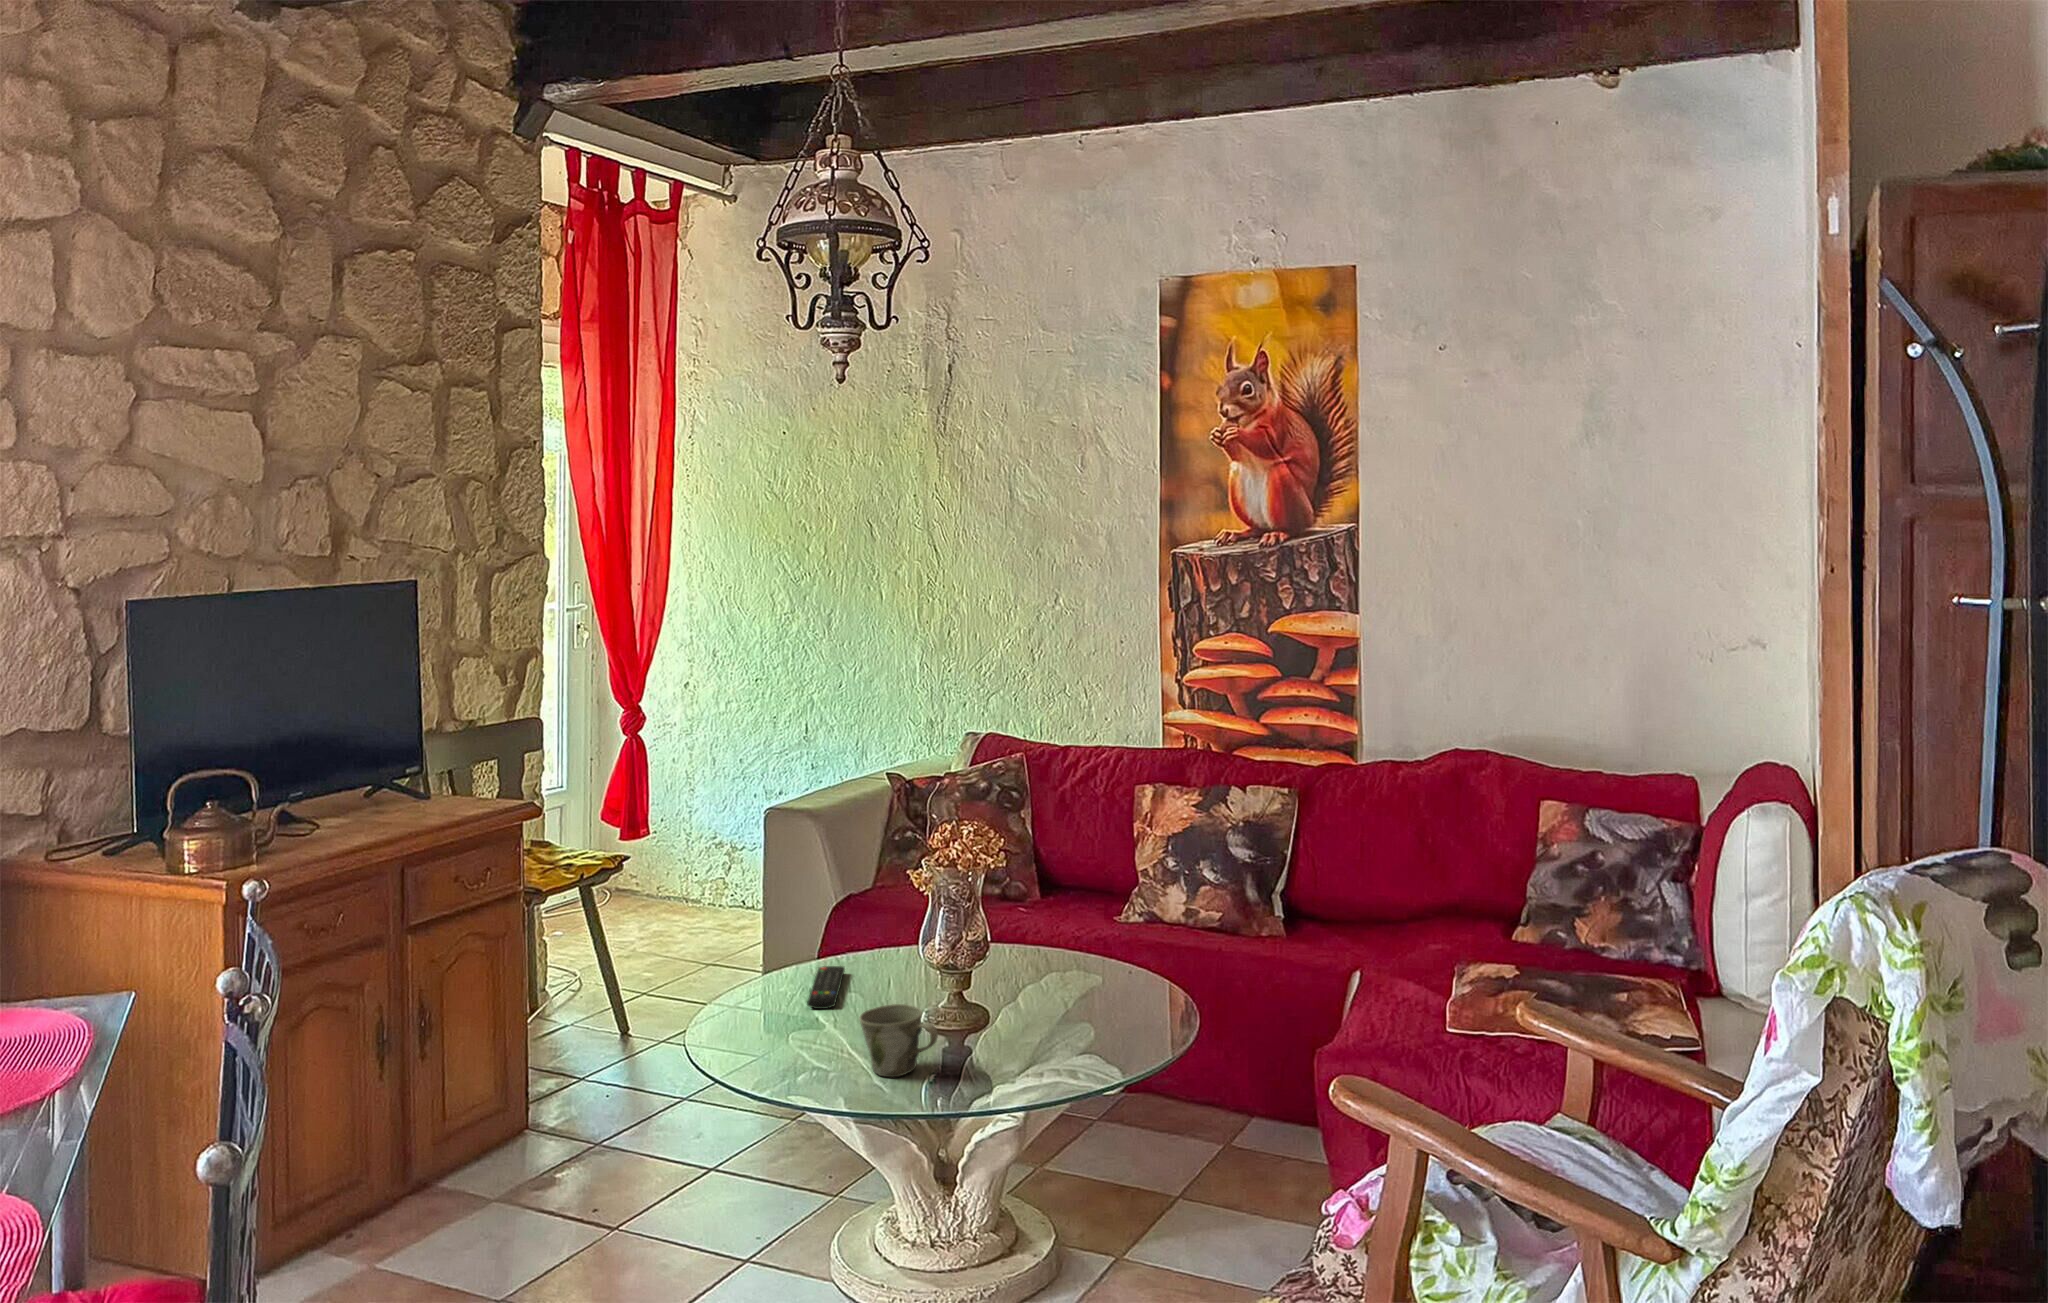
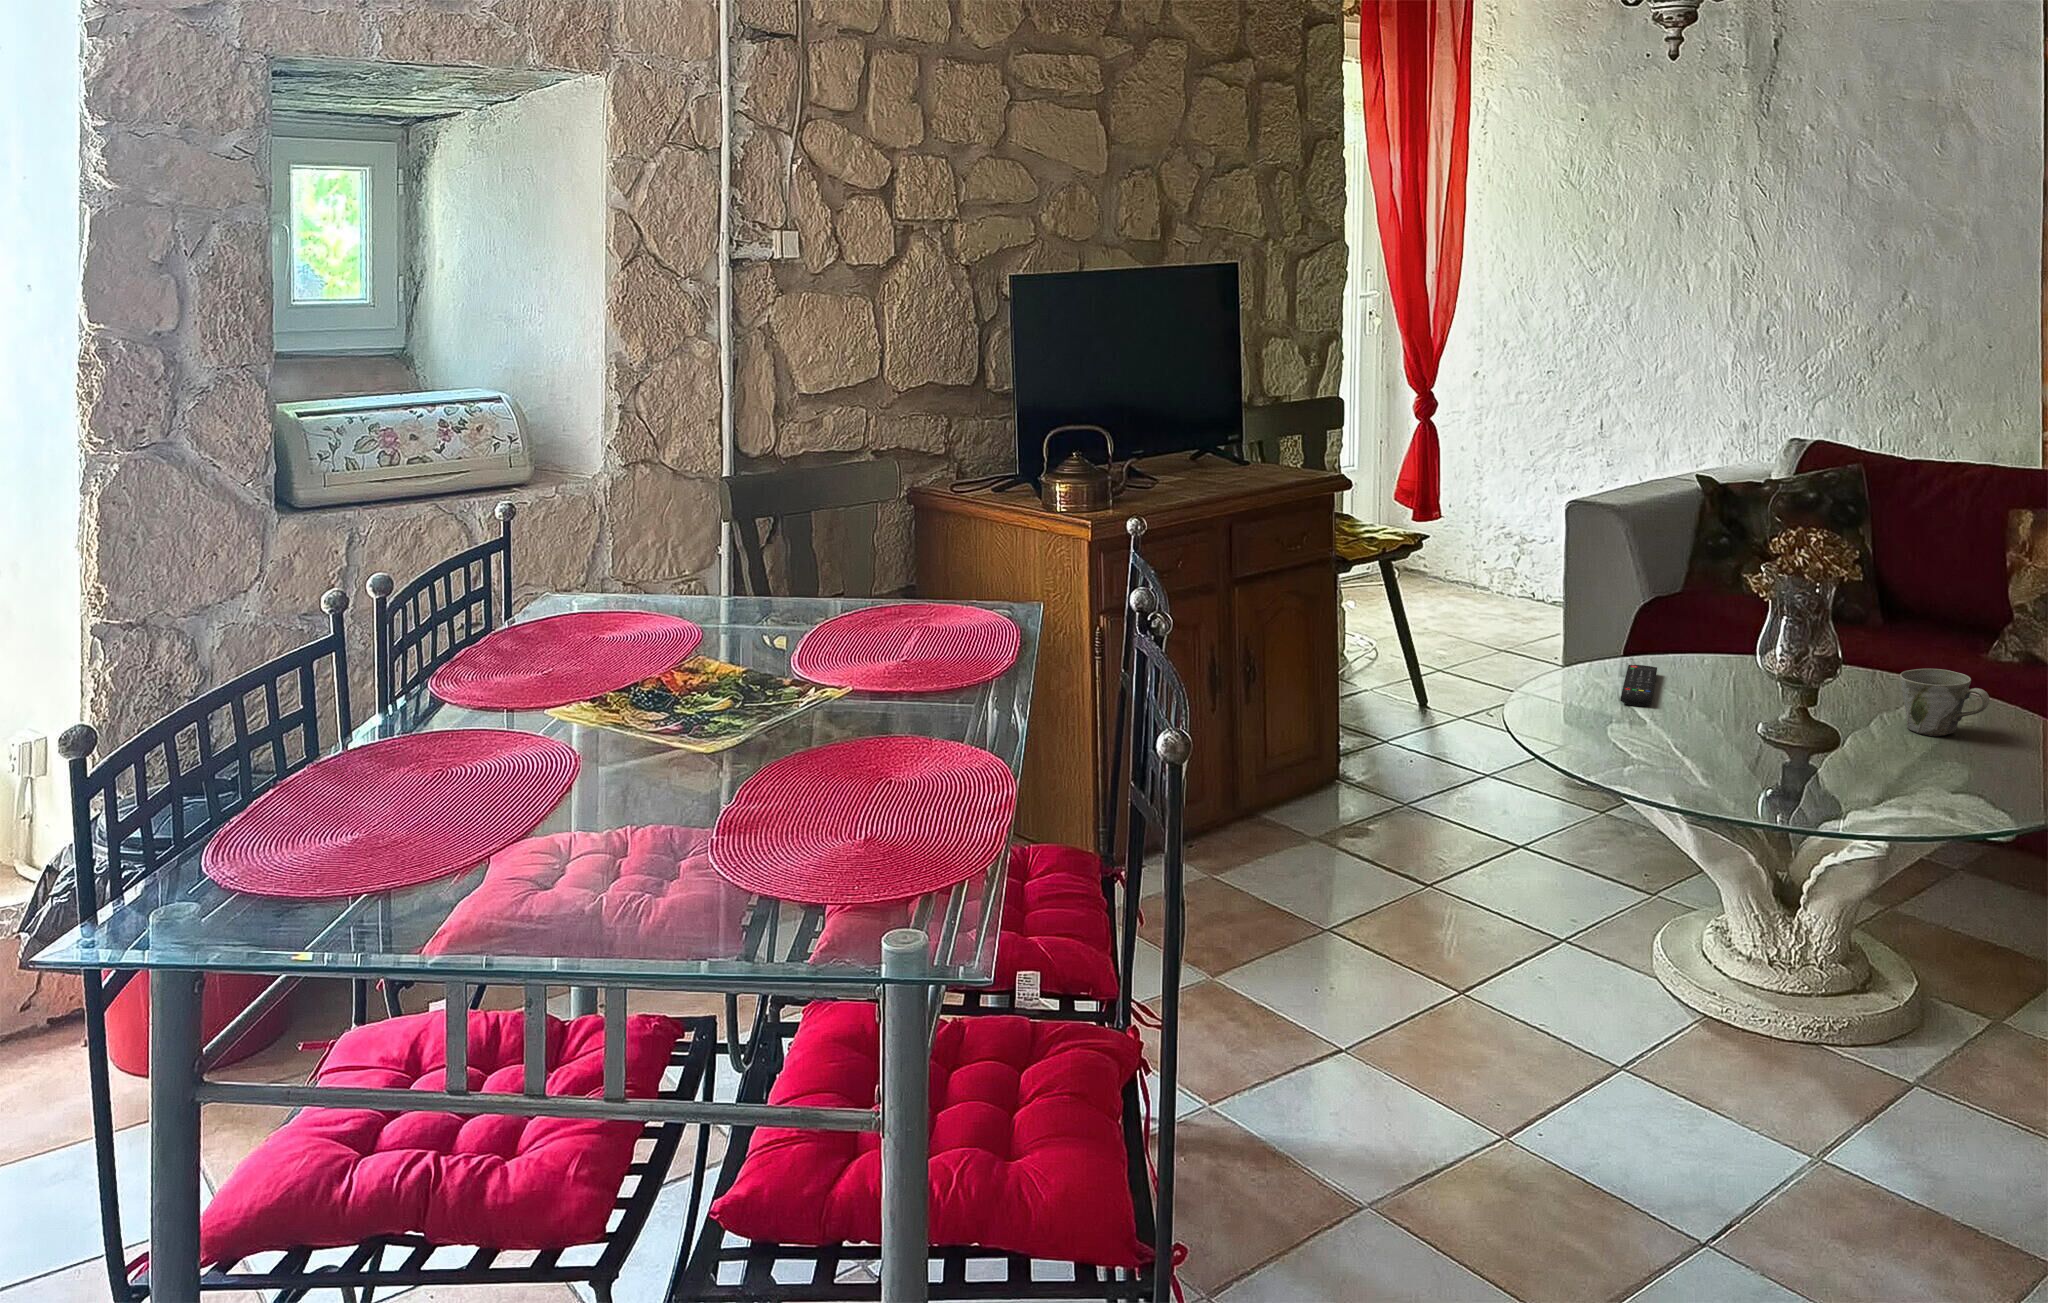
mug: present [859,1004,938,1077] -> present [1900,669,1989,736]

